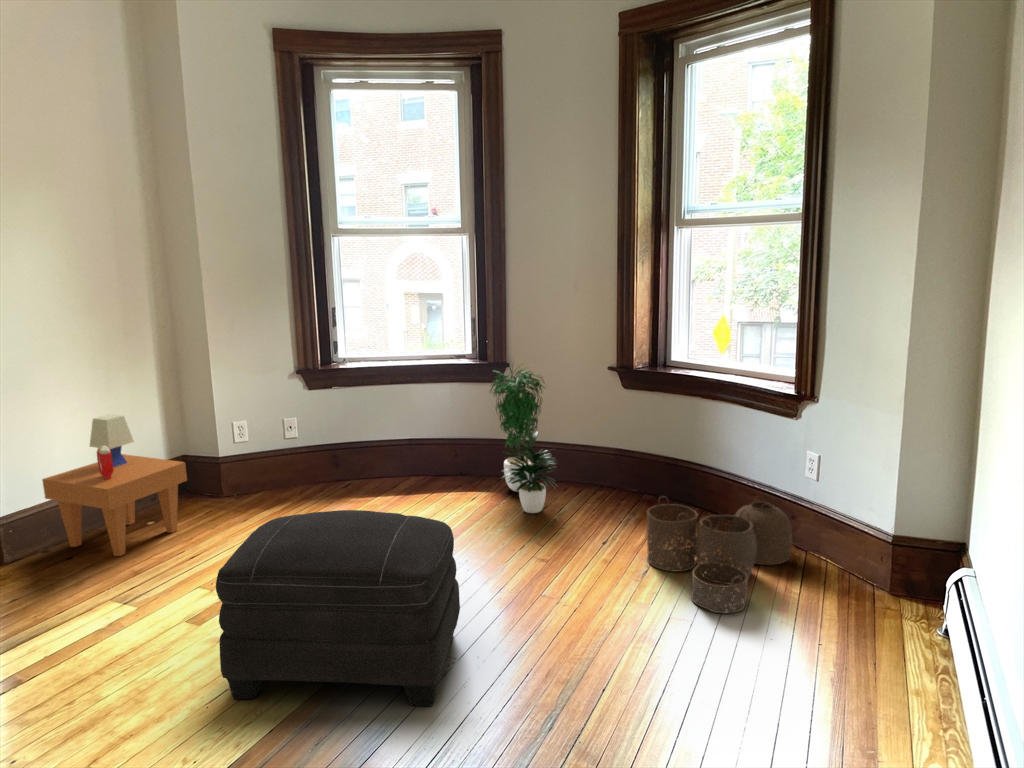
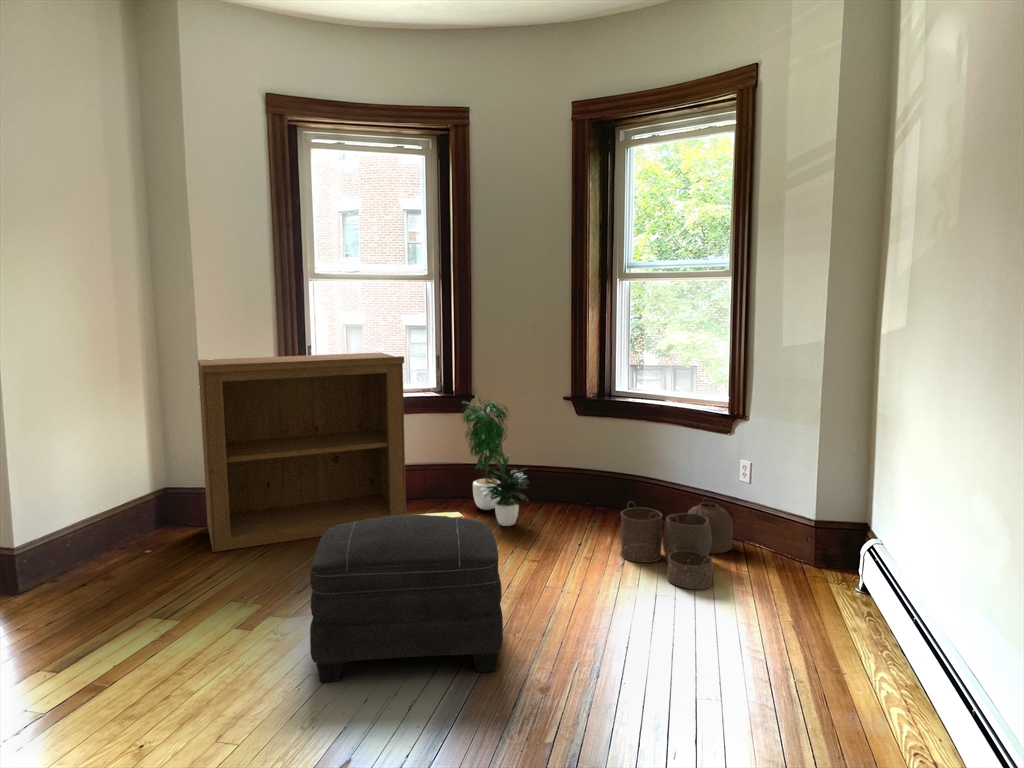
bookshelf: none [194,315,425,526] -> present [198,352,406,552]
side table: present [42,414,187,556] -> none [46,447,187,583]

